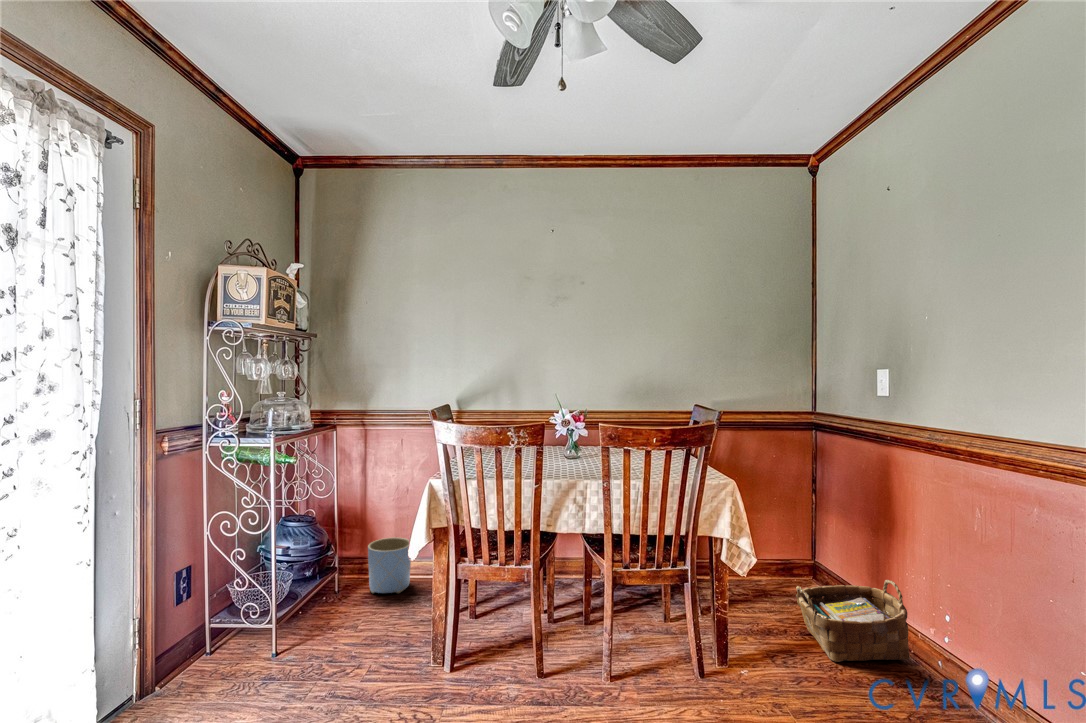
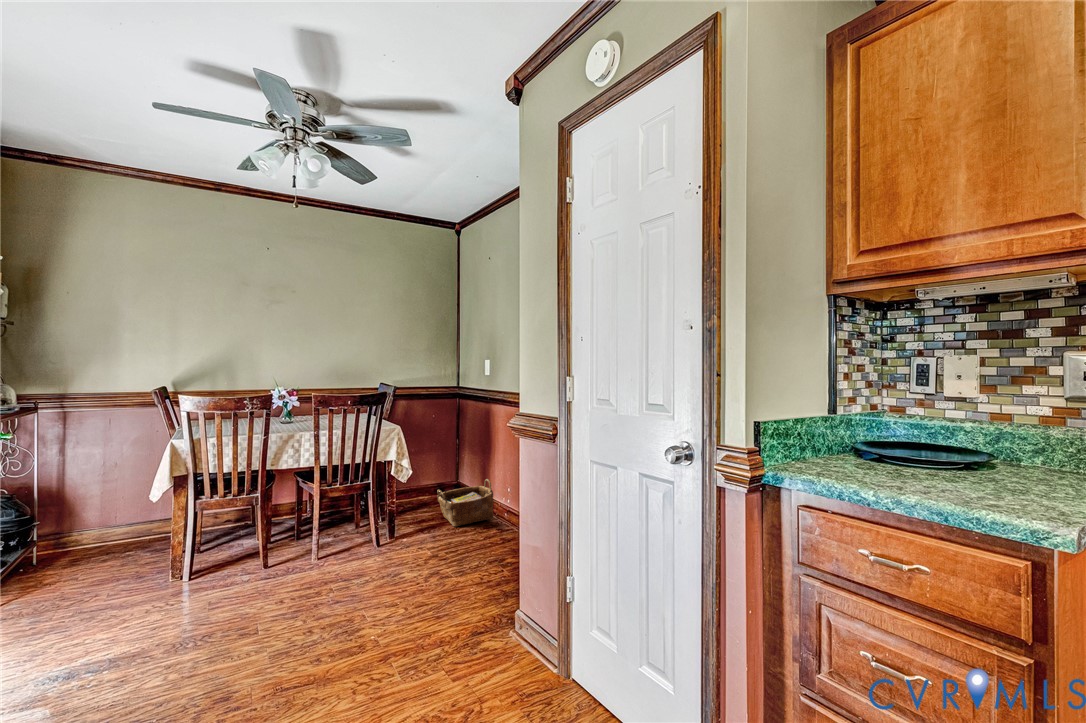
planter: present [368,537,411,593] -> none [75,507,125,557]

